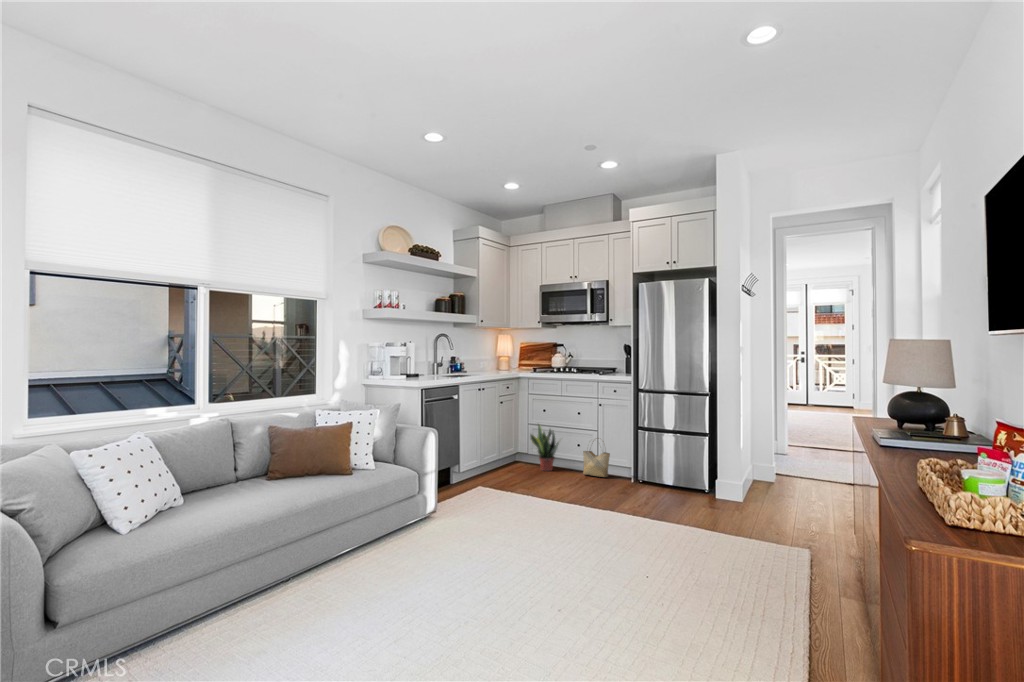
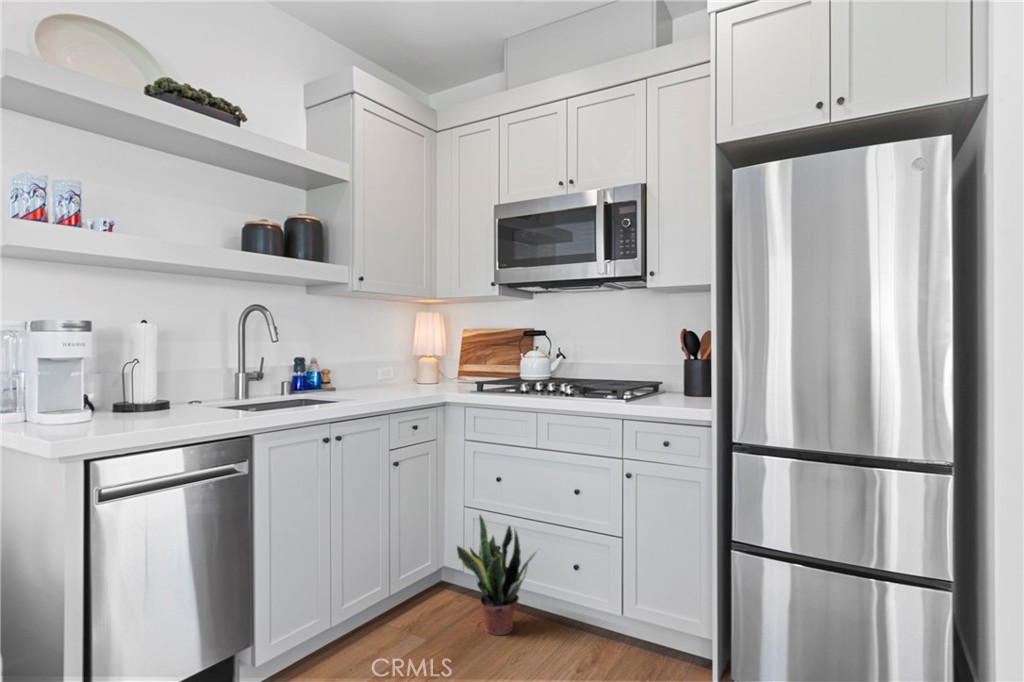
woven basket: present [583,451,610,477] -> none [585,559,655,667]

